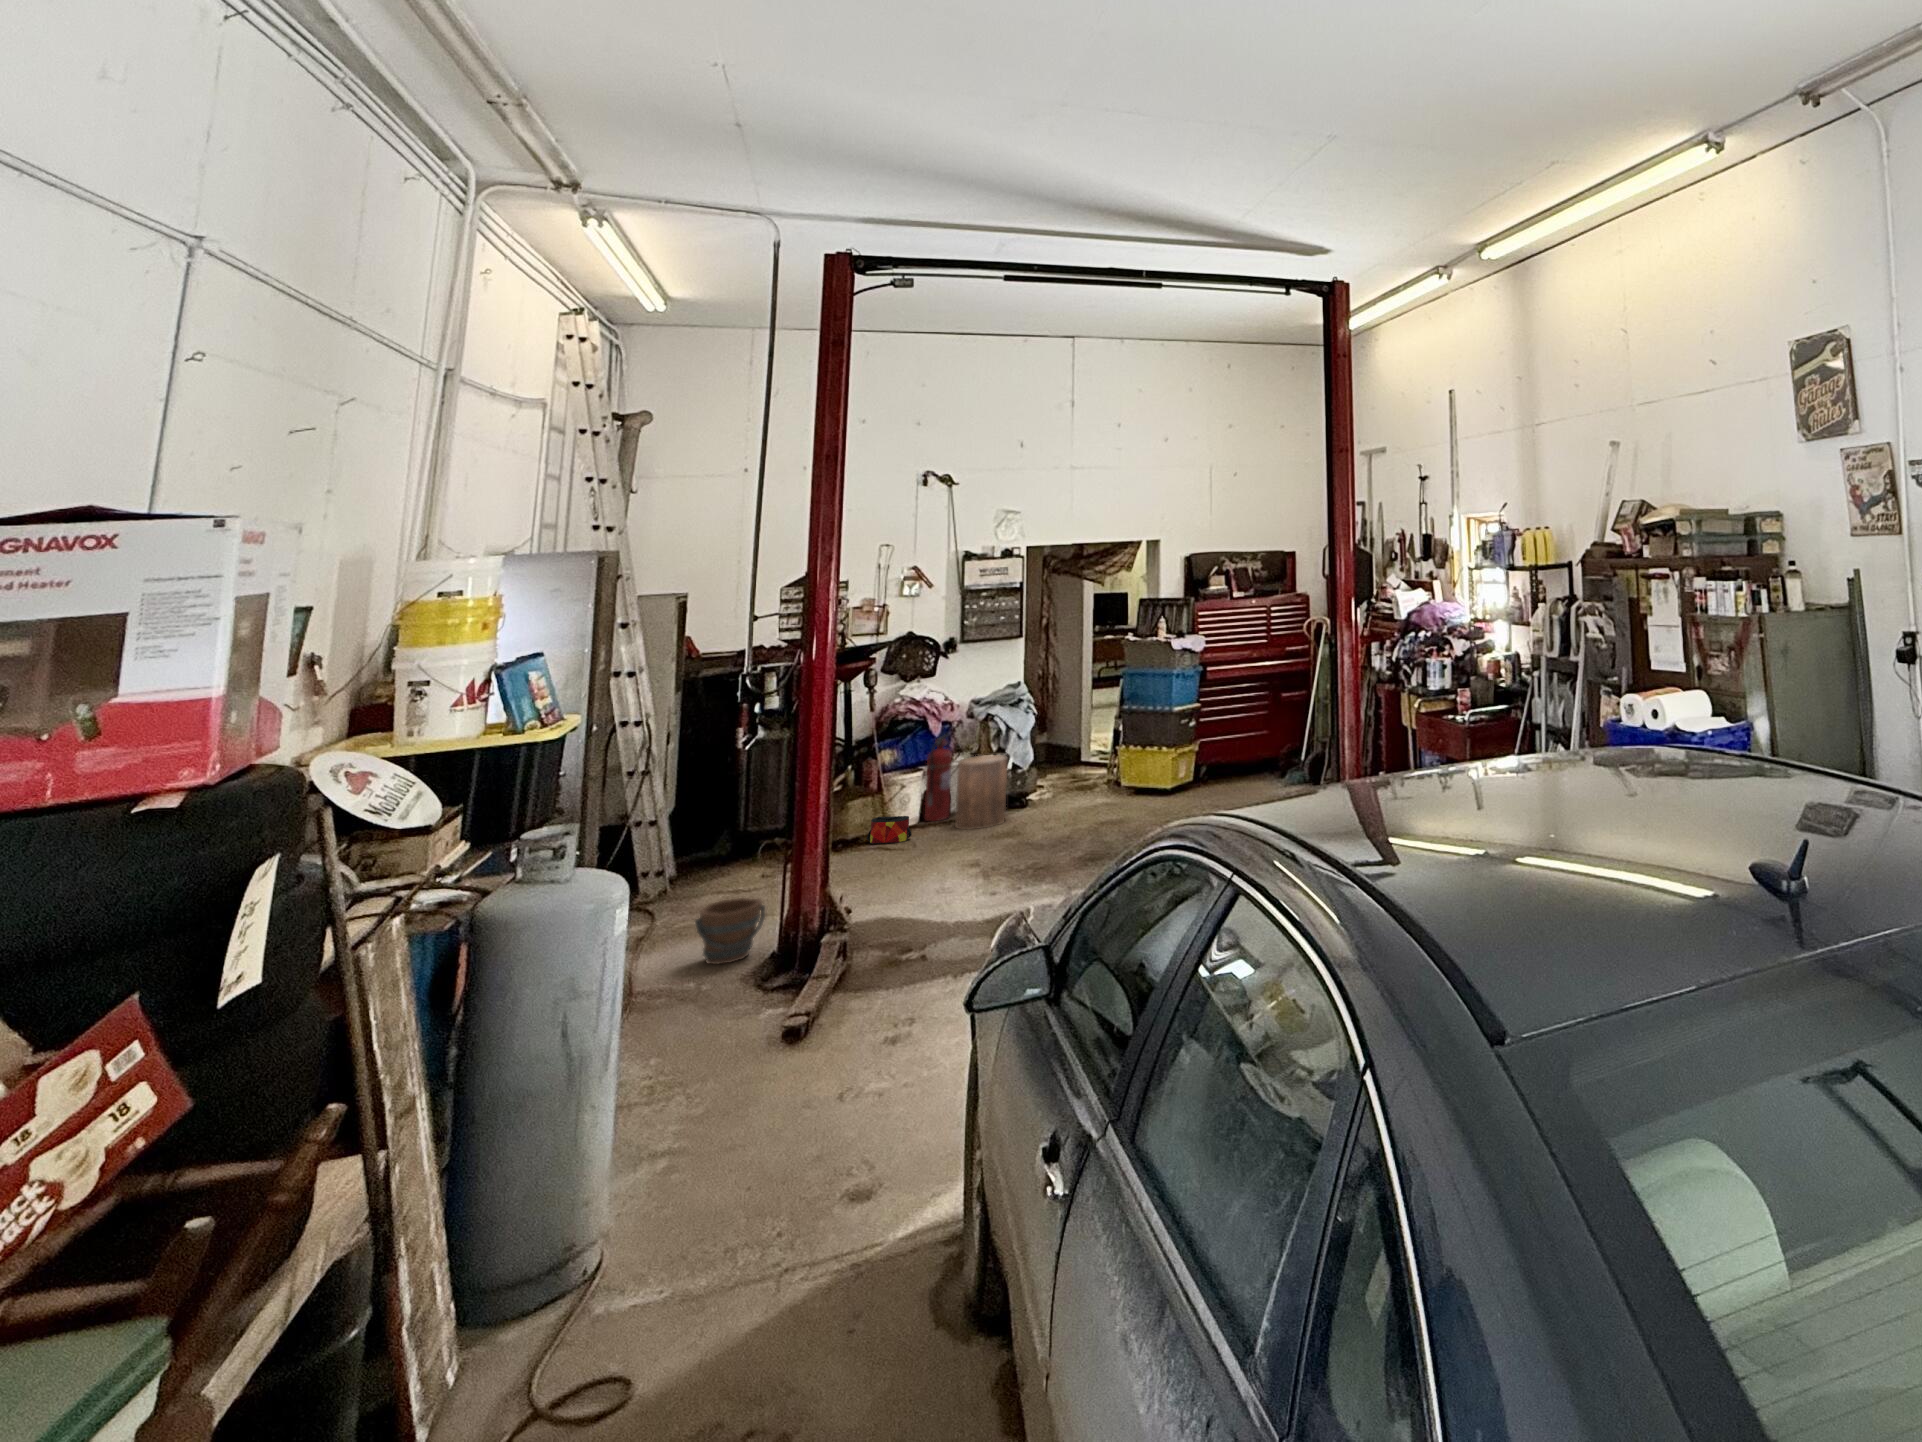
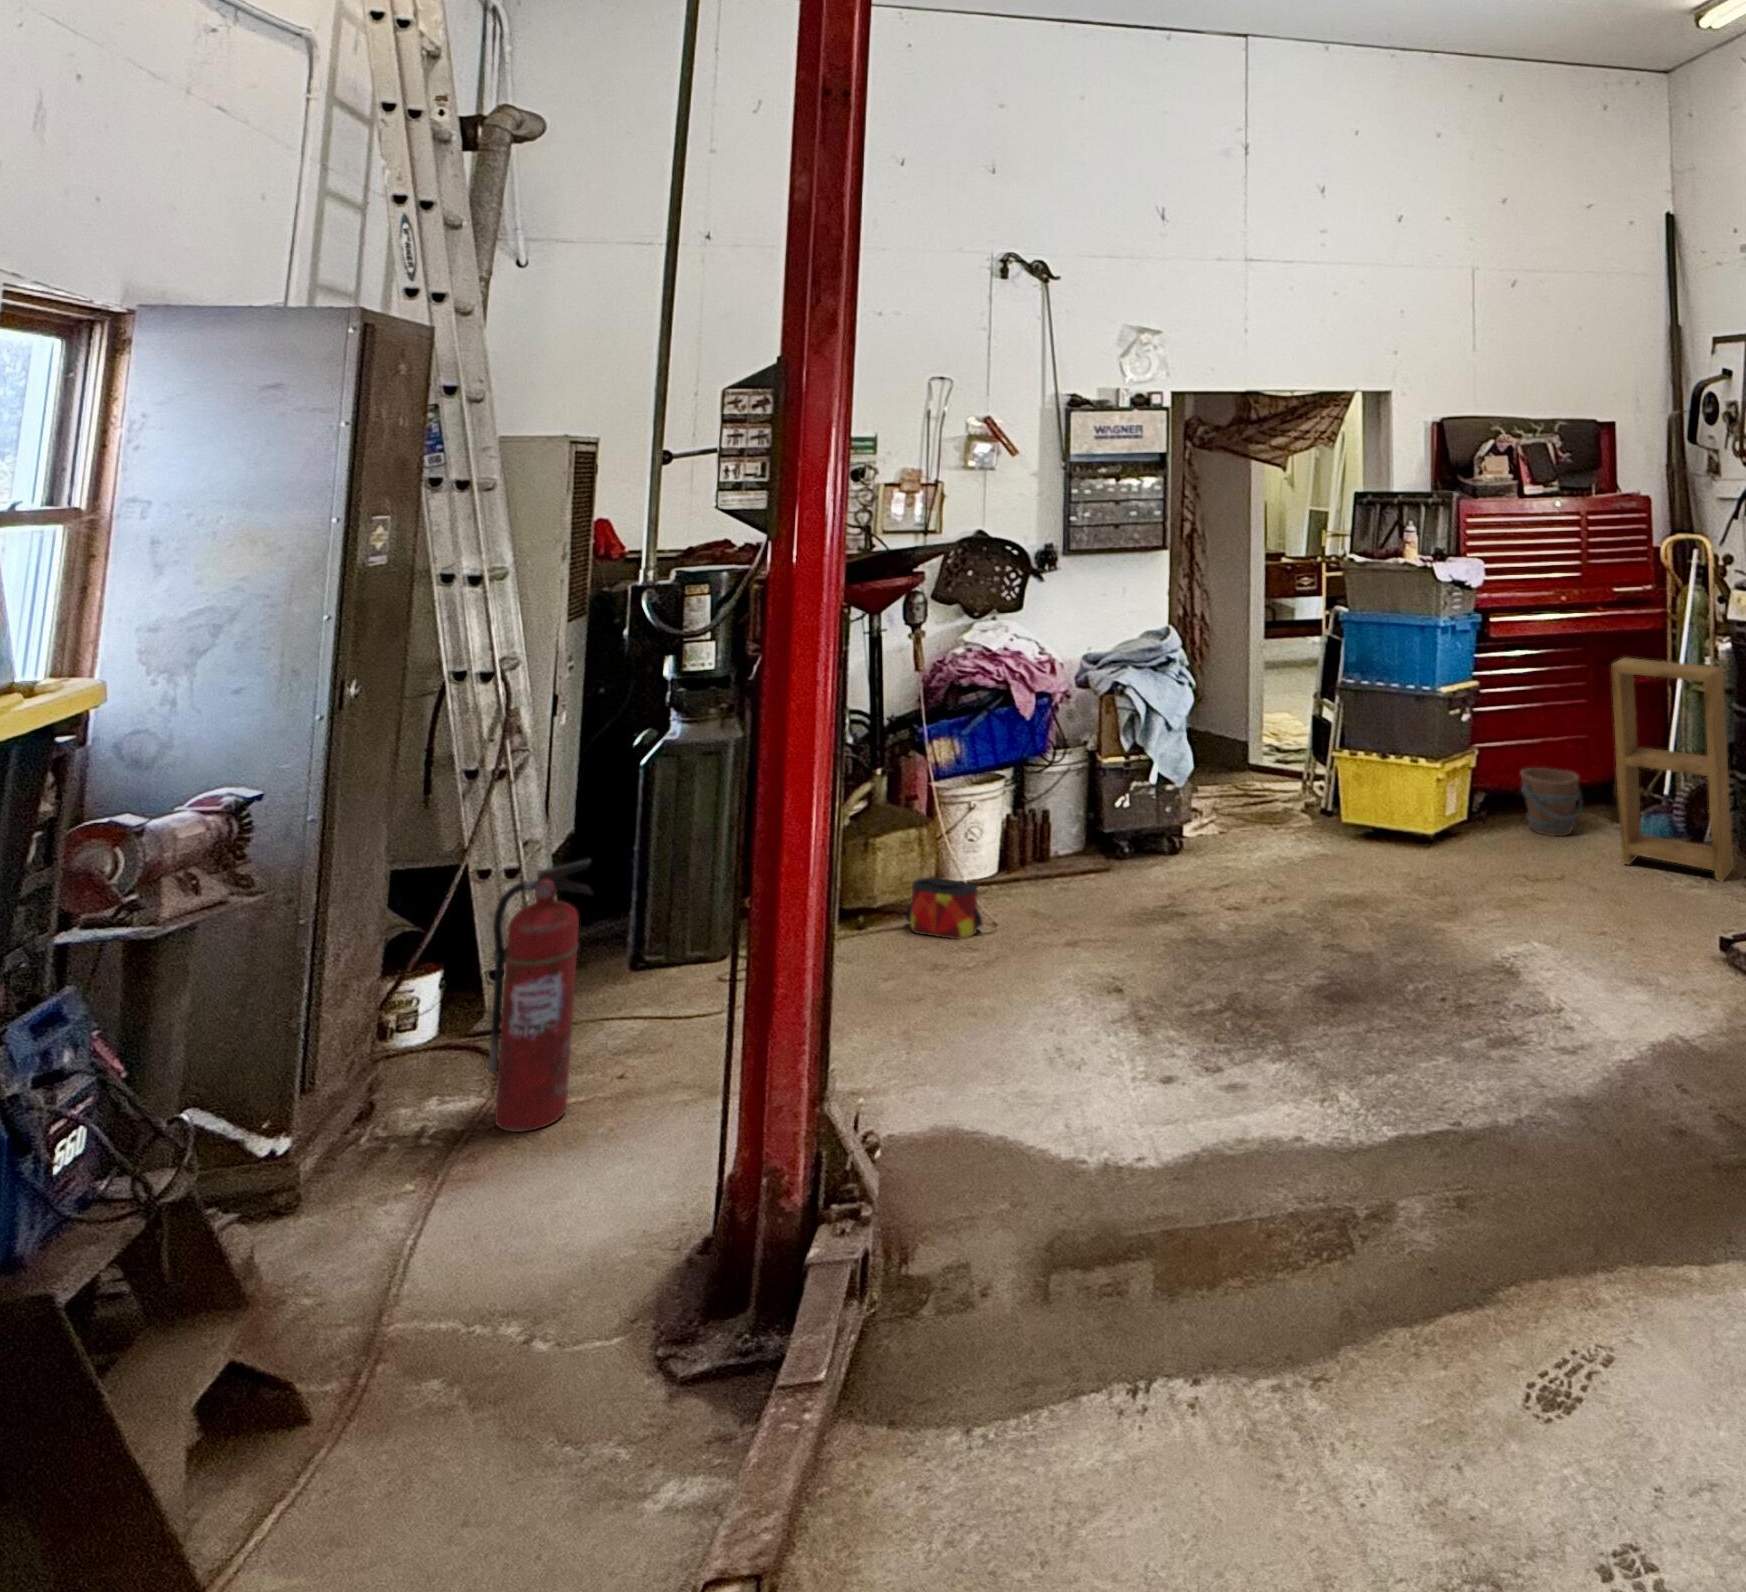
shelving unit: none [1259,677,1312,780] -> present [1611,658,1734,881]
fire extinguisher: present [925,734,952,821] -> present [488,859,592,1132]
stool: present [955,755,1007,829] -> none [1062,769,1151,922]
bucket: present [695,898,765,964] -> present [1521,768,1582,836]

